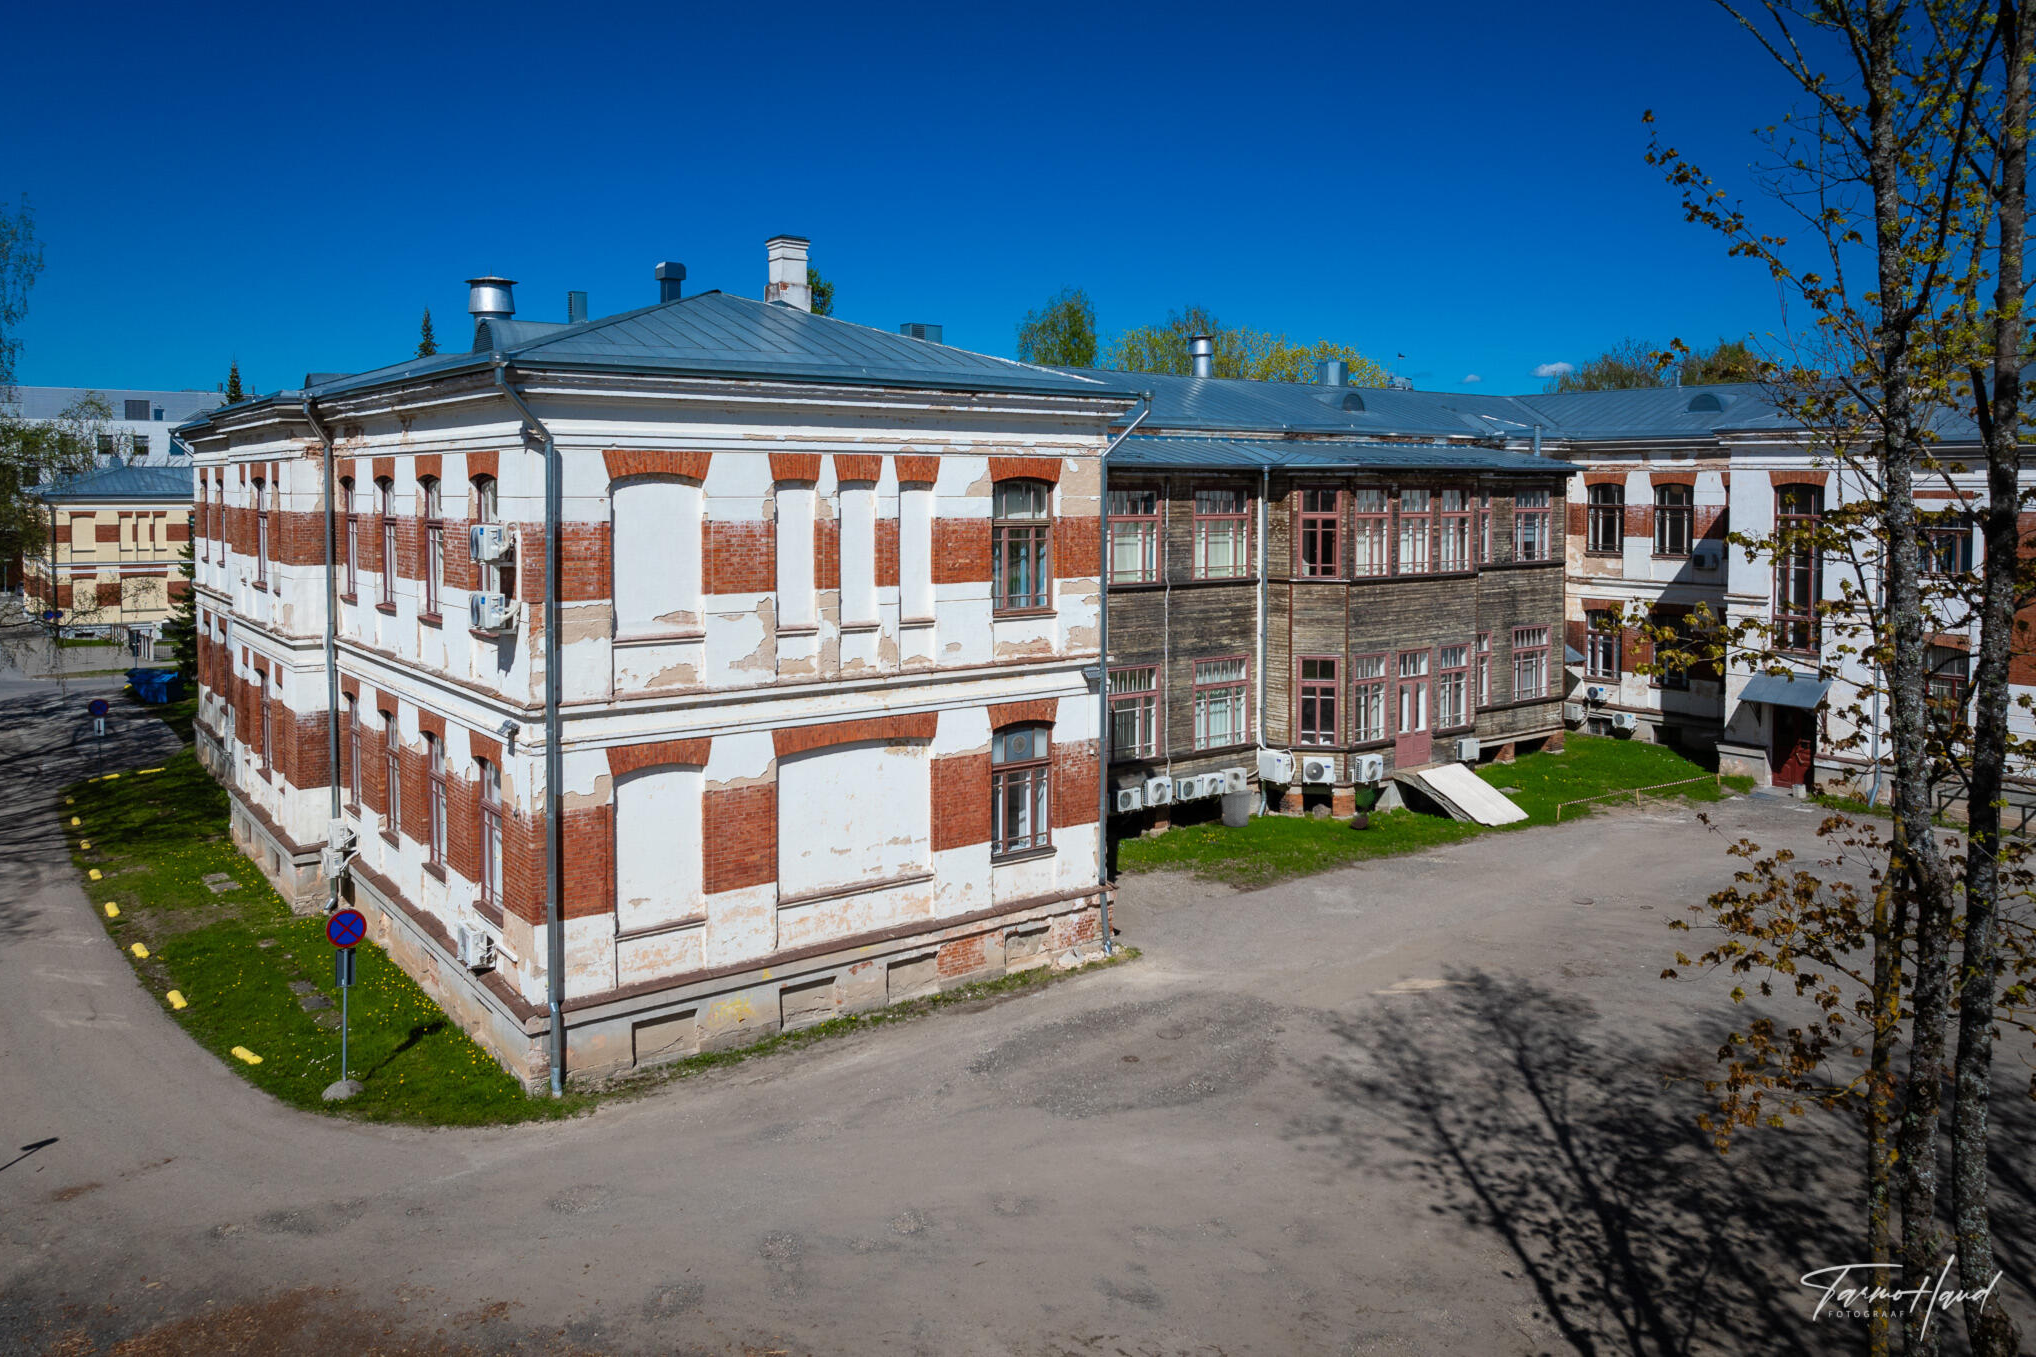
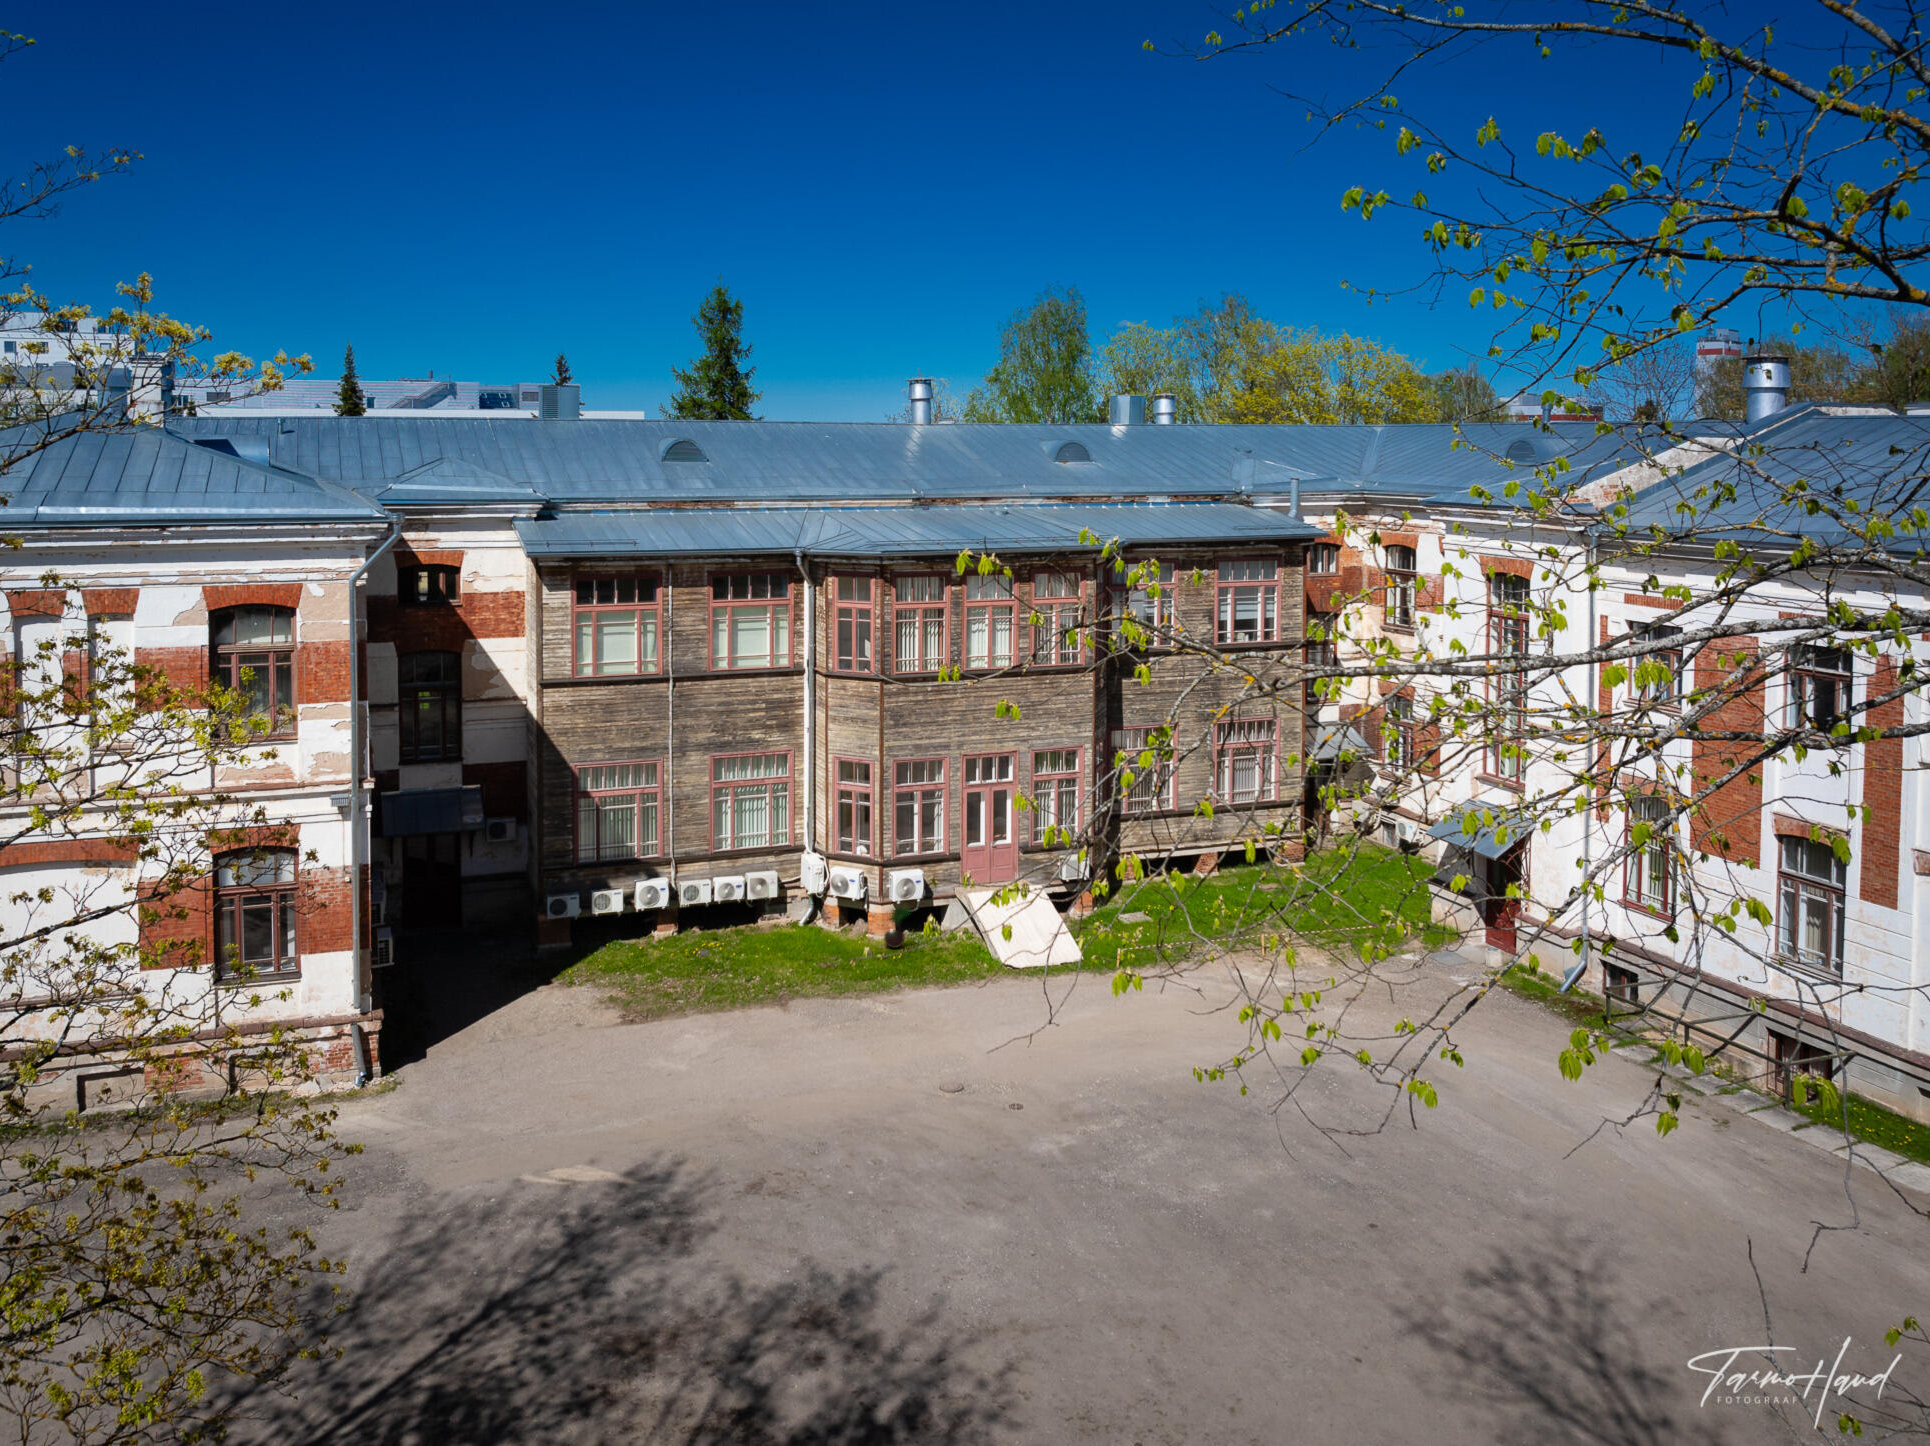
trash can: present [1221,790,1252,827] -> none [756,888,790,935]

